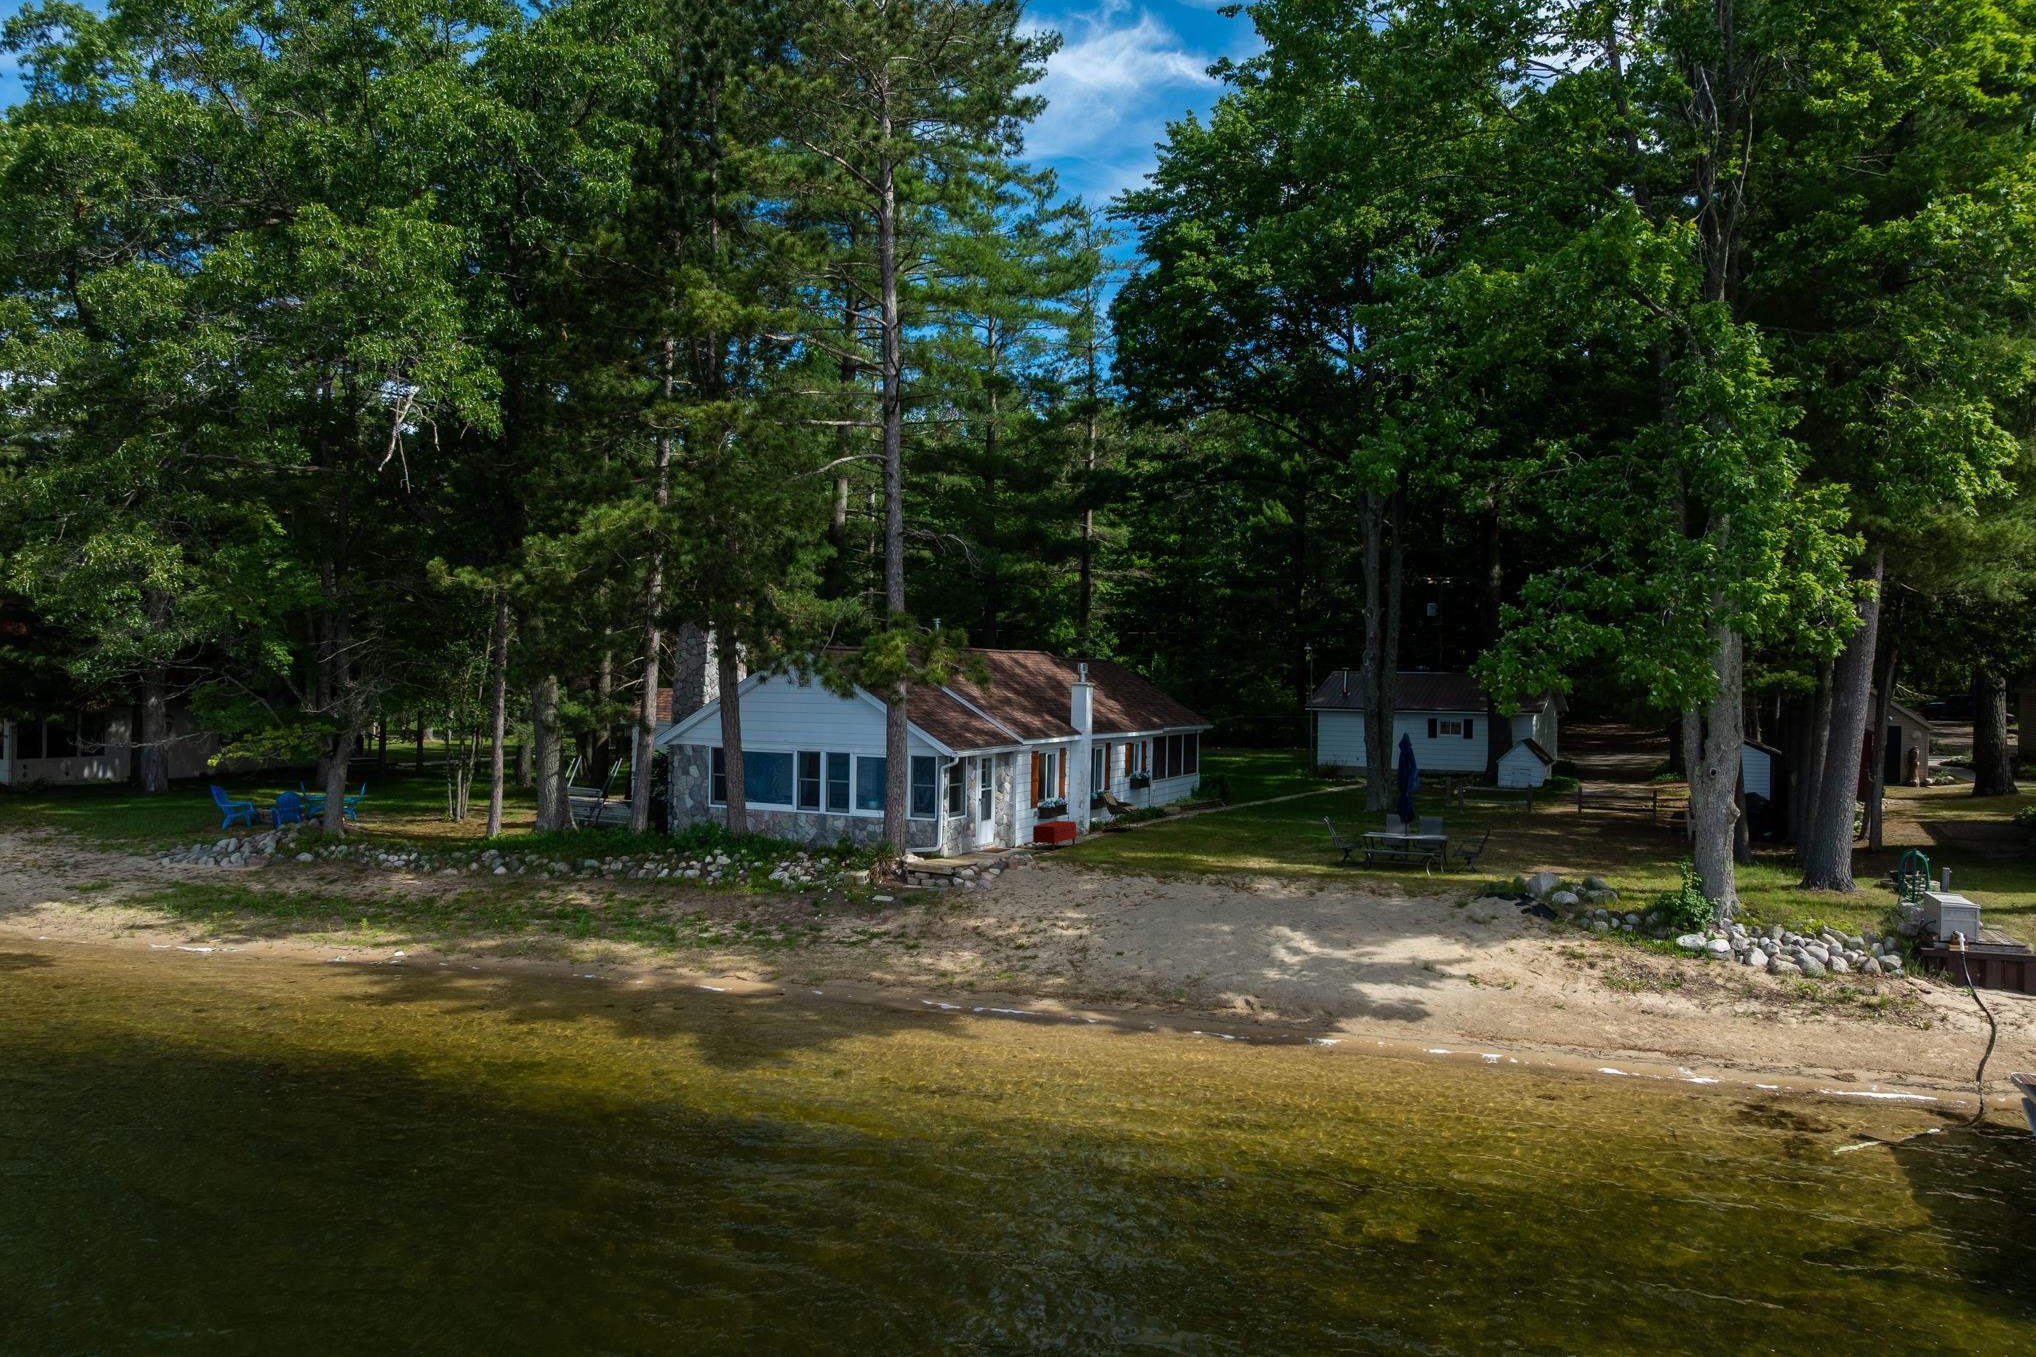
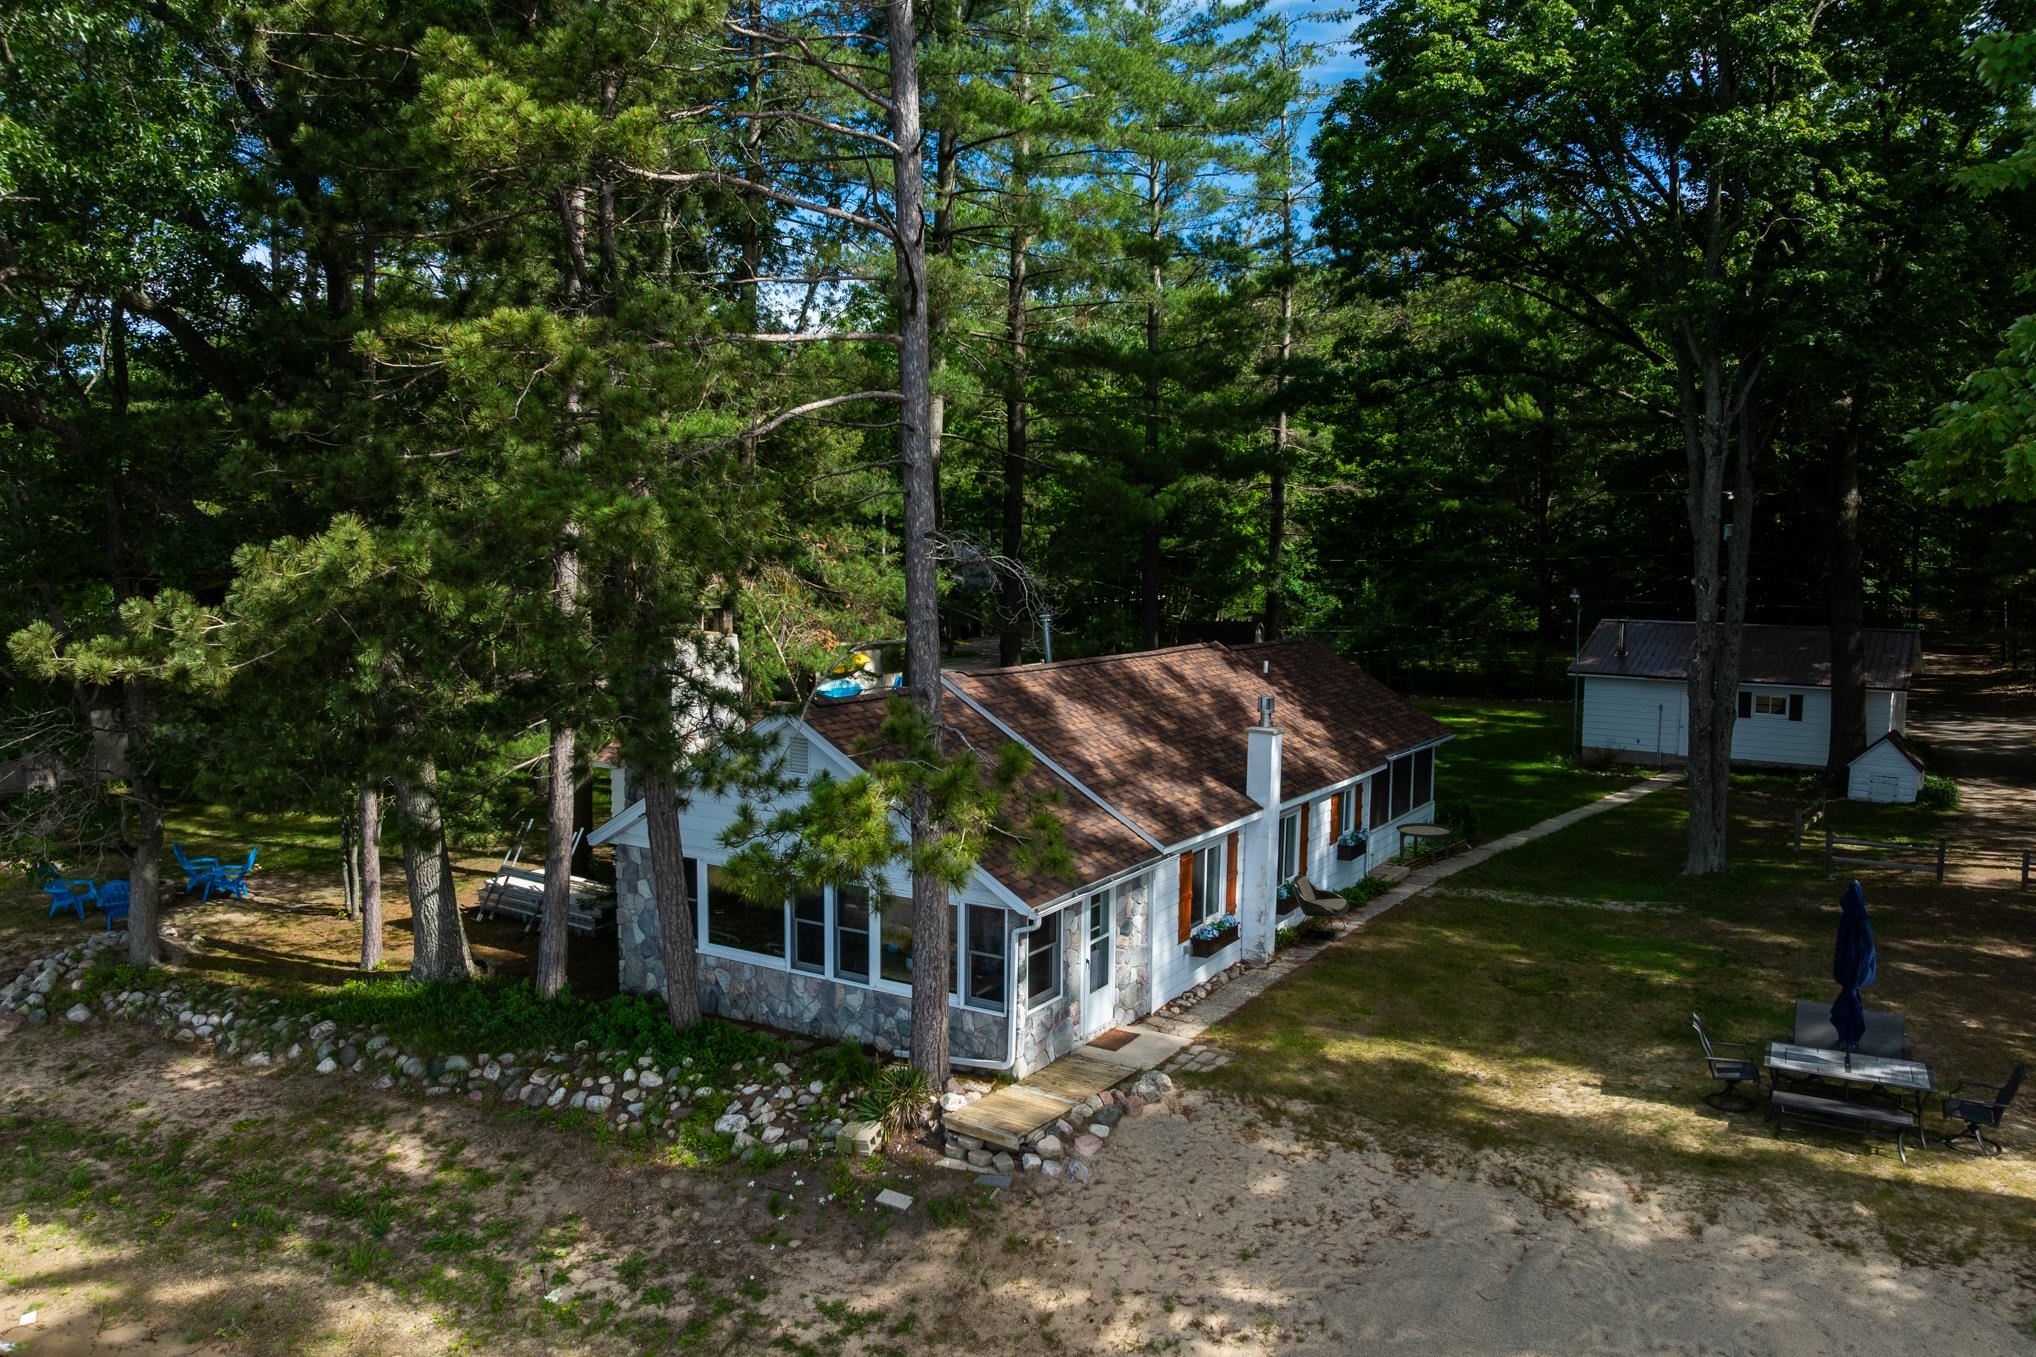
round table: none [1173,783,1211,809] -> present [1396,823,1453,866]
bench: present [1033,821,1077,851] -> none [1180,950,1250,1012]

